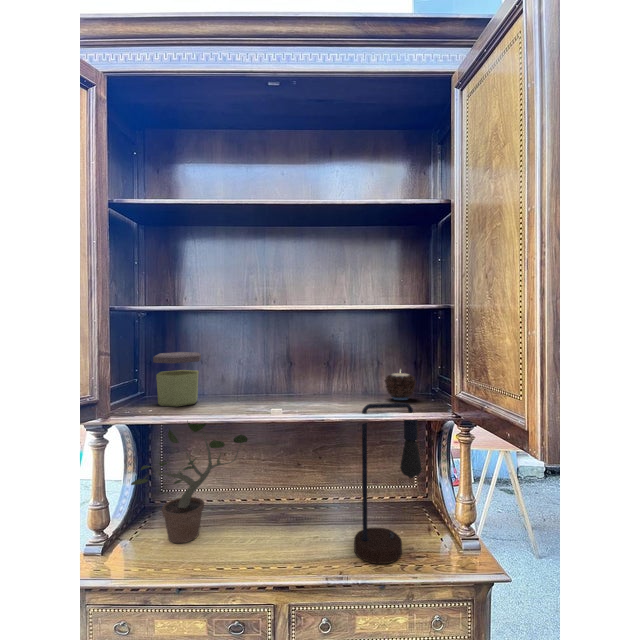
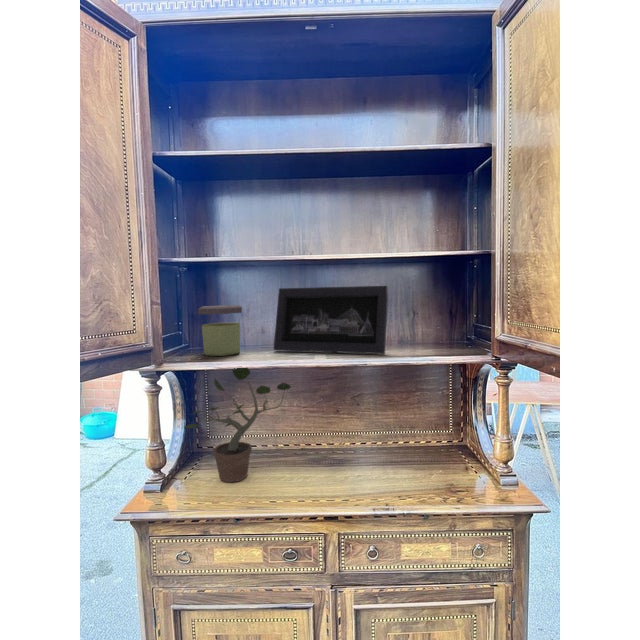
picture frame: none [232,336,350,408] -> present [274,286,388,354]
candle: present [385,373,417,400] -> none [421,318,453,347]
table lamp: present [354,403,422,564] -> none [397,347,462,497]

